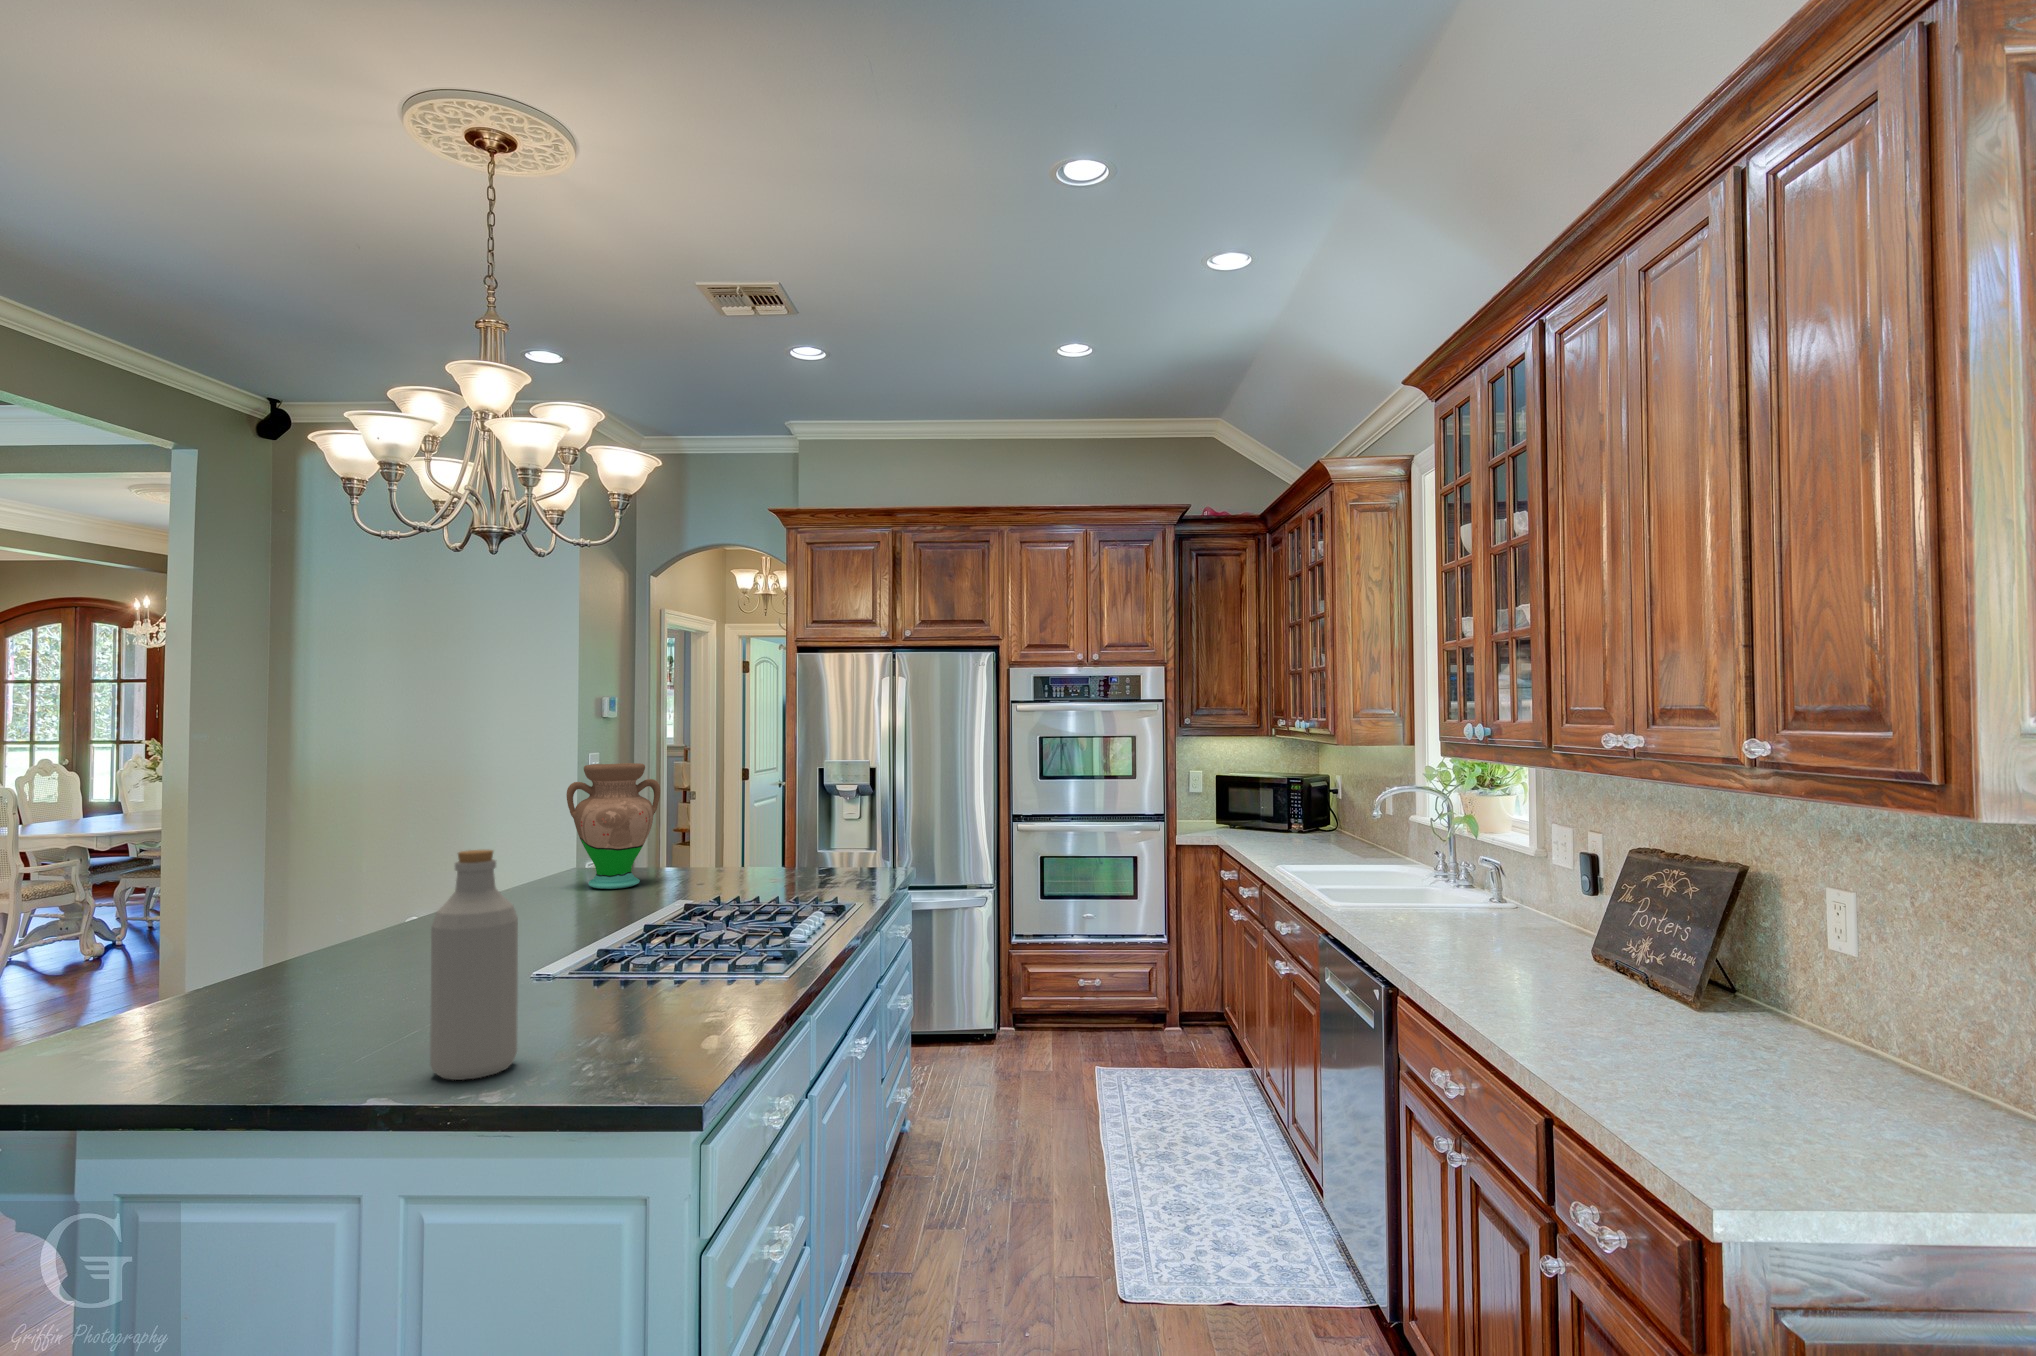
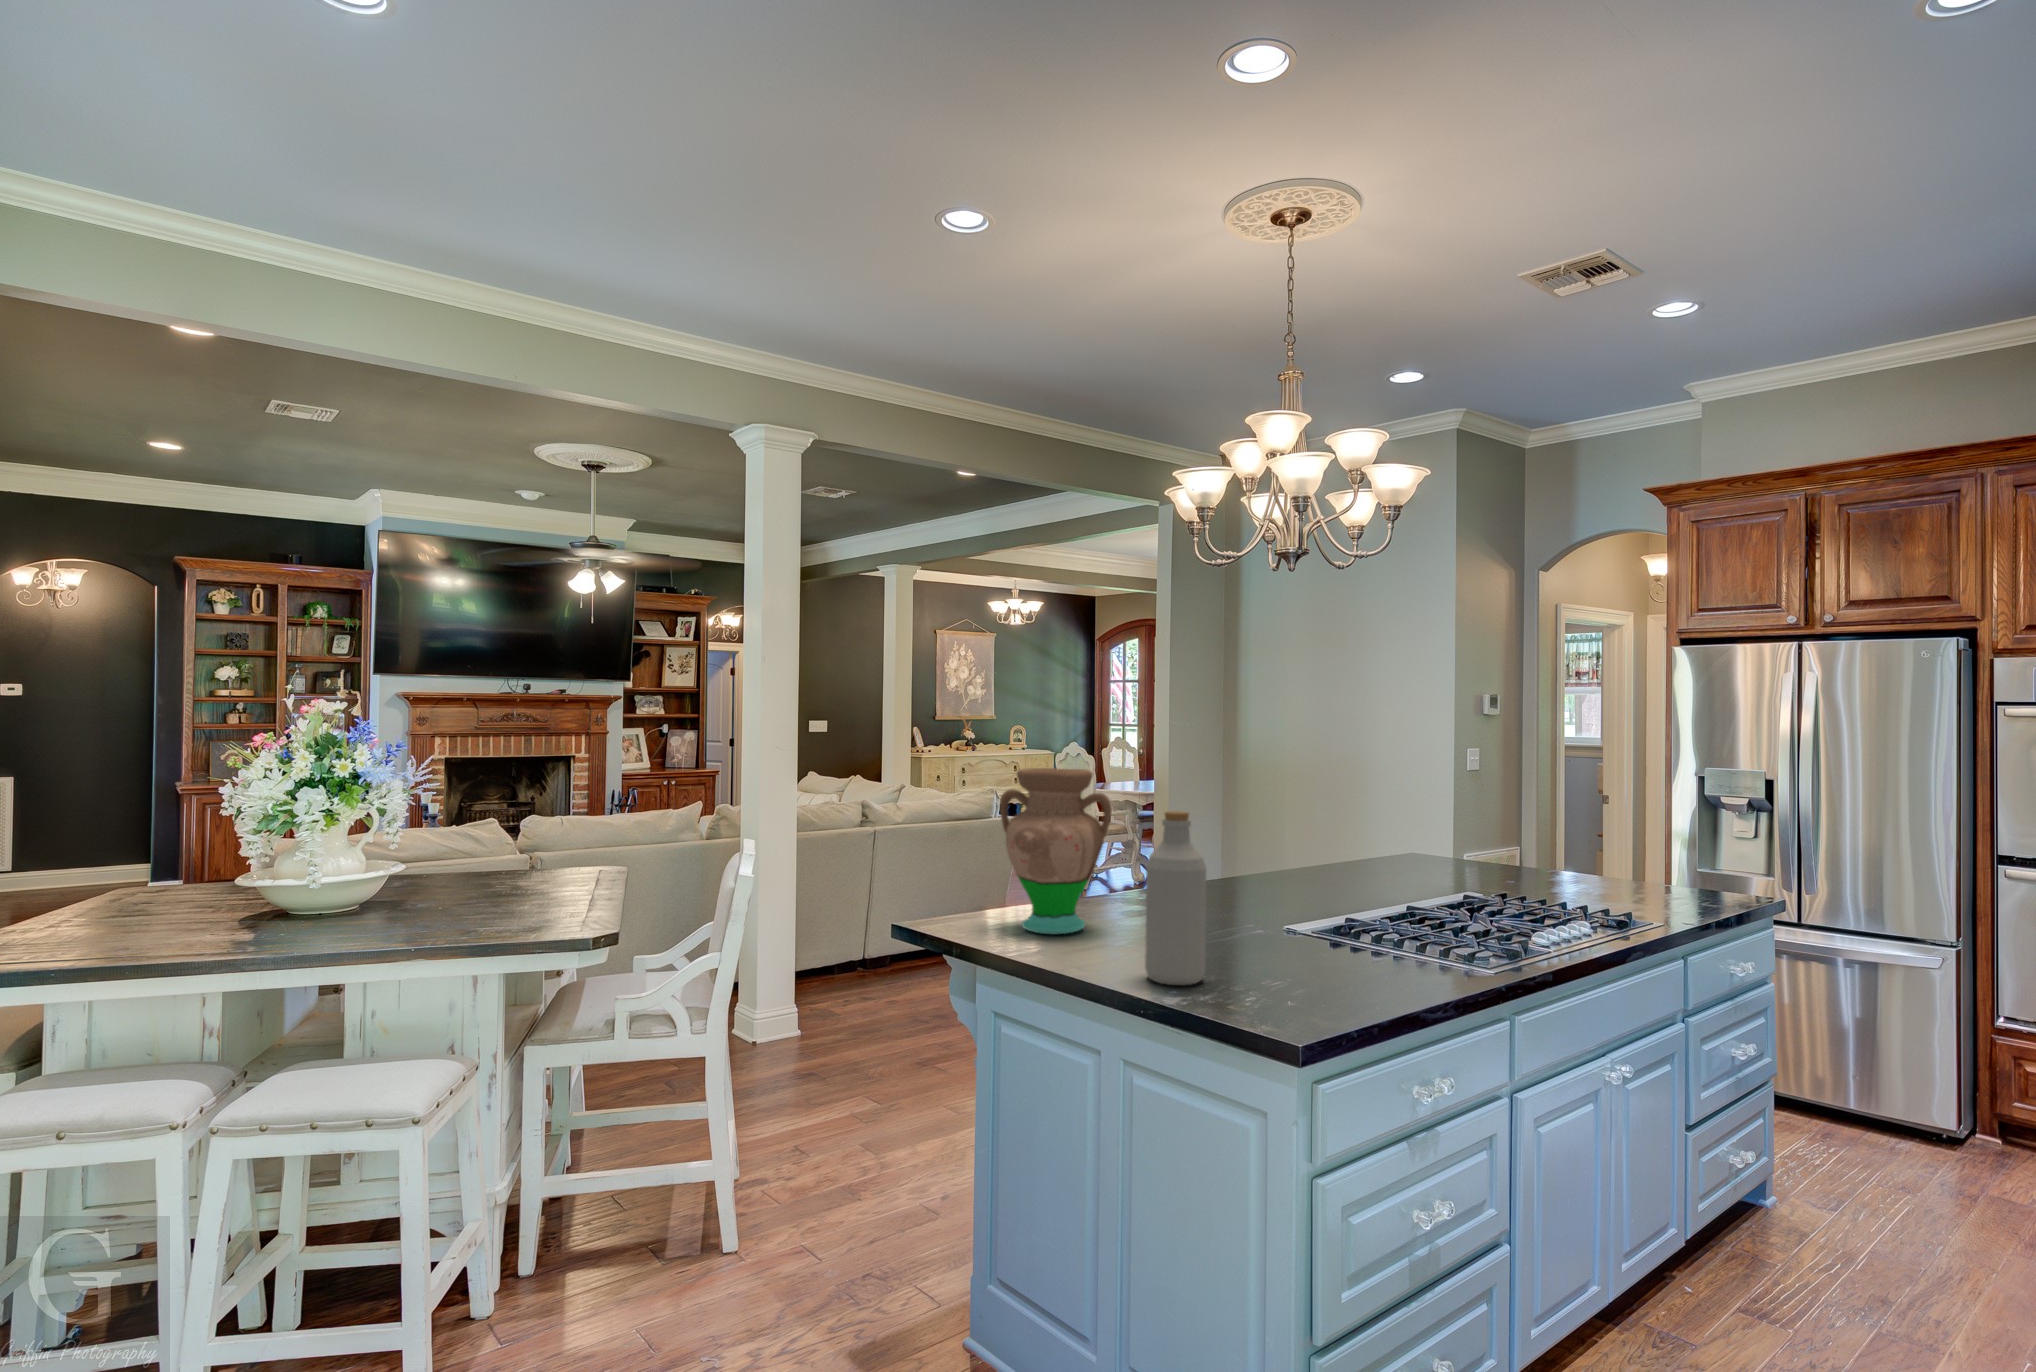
vase: present [567,763,660,889] -> present [999,768,1112,934]

